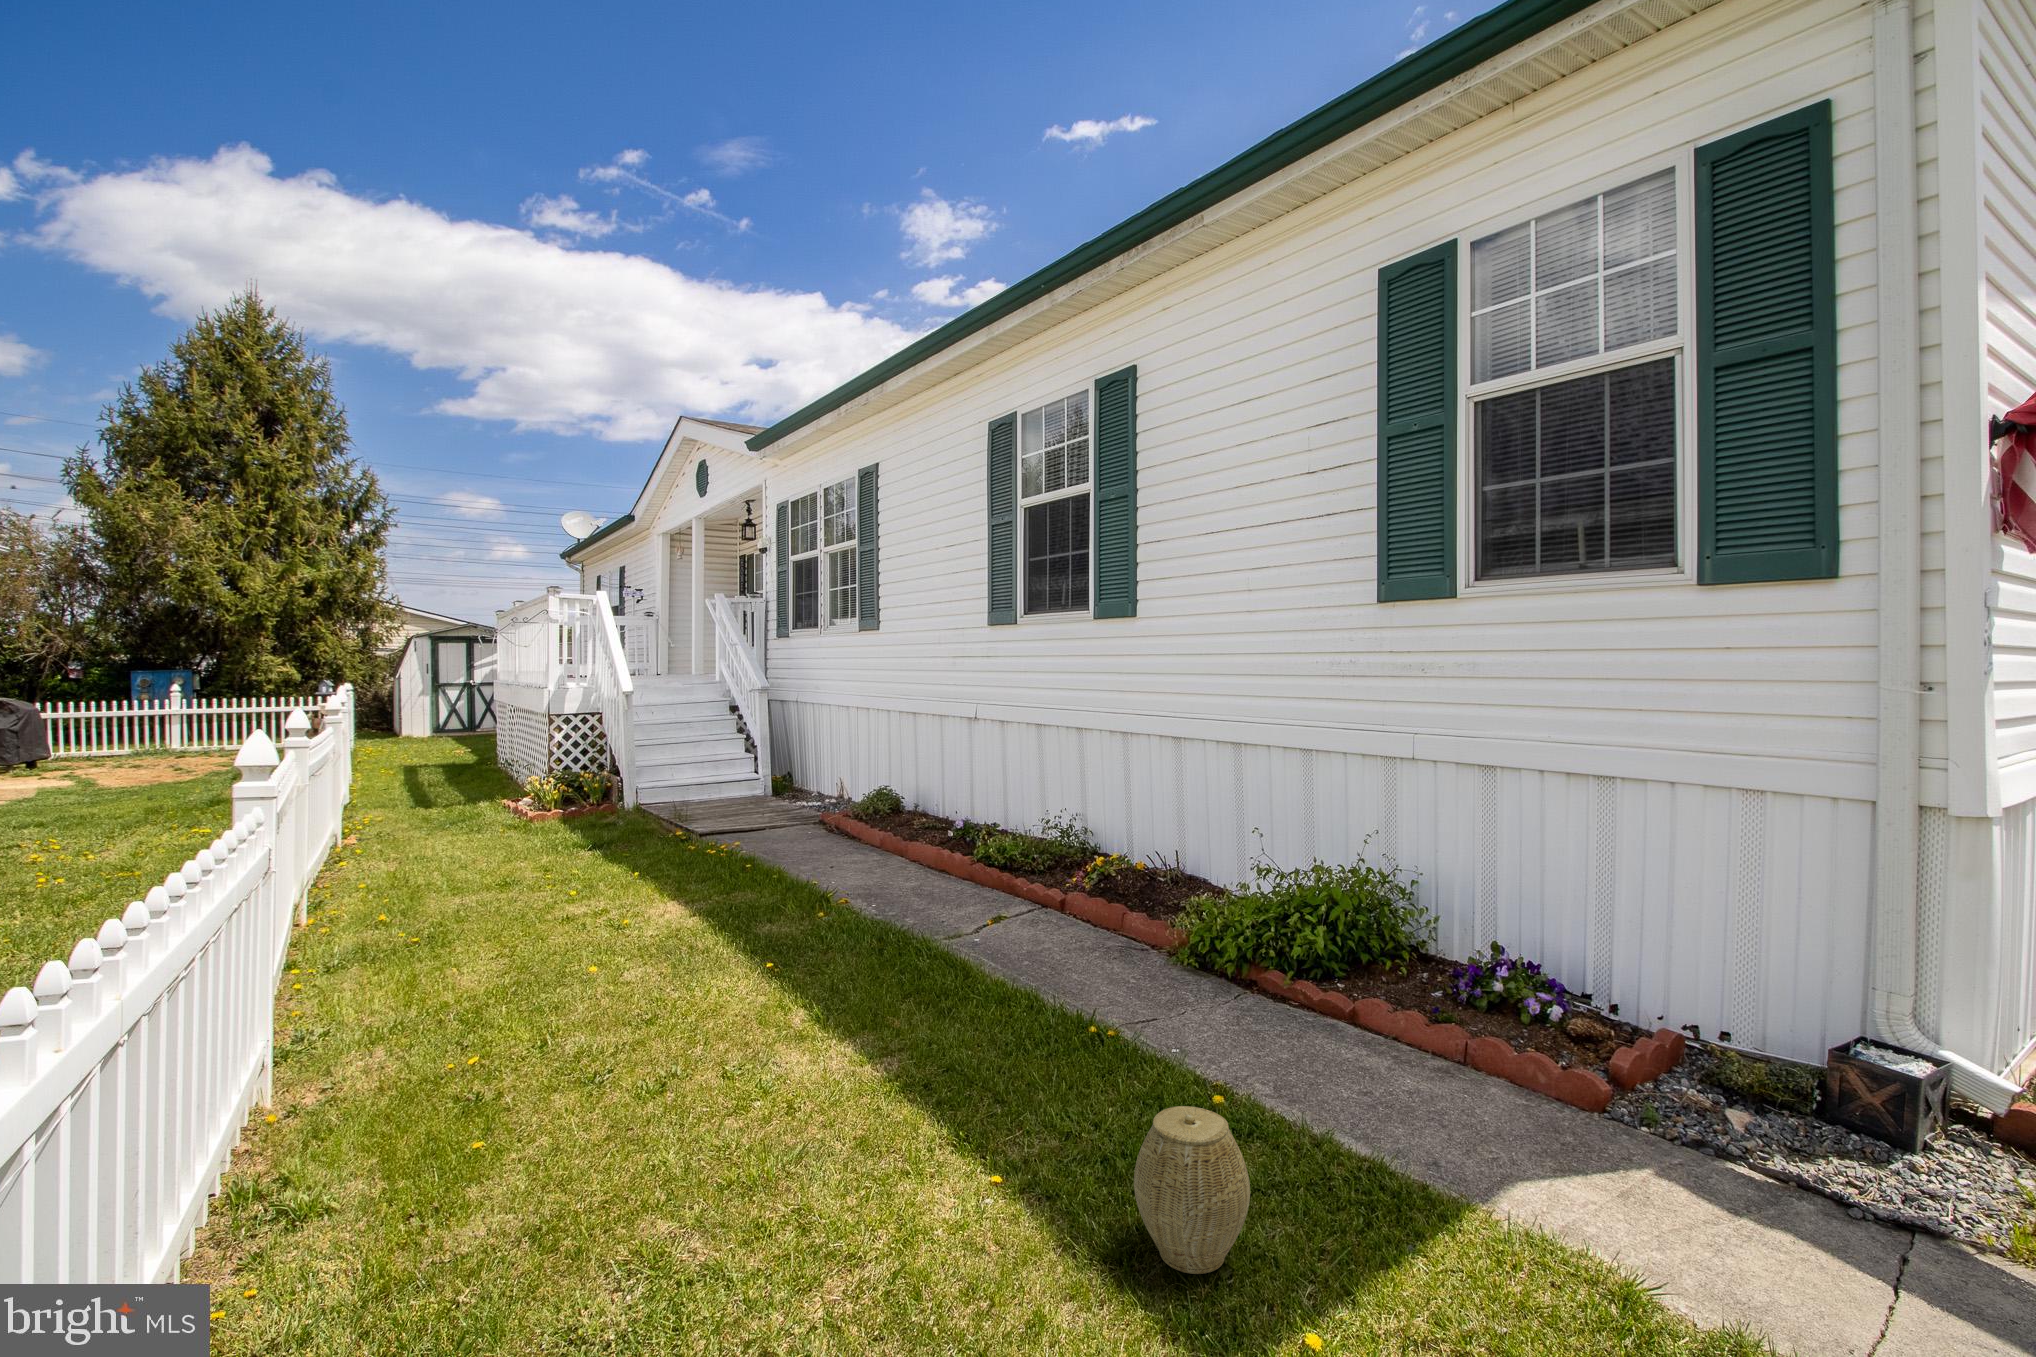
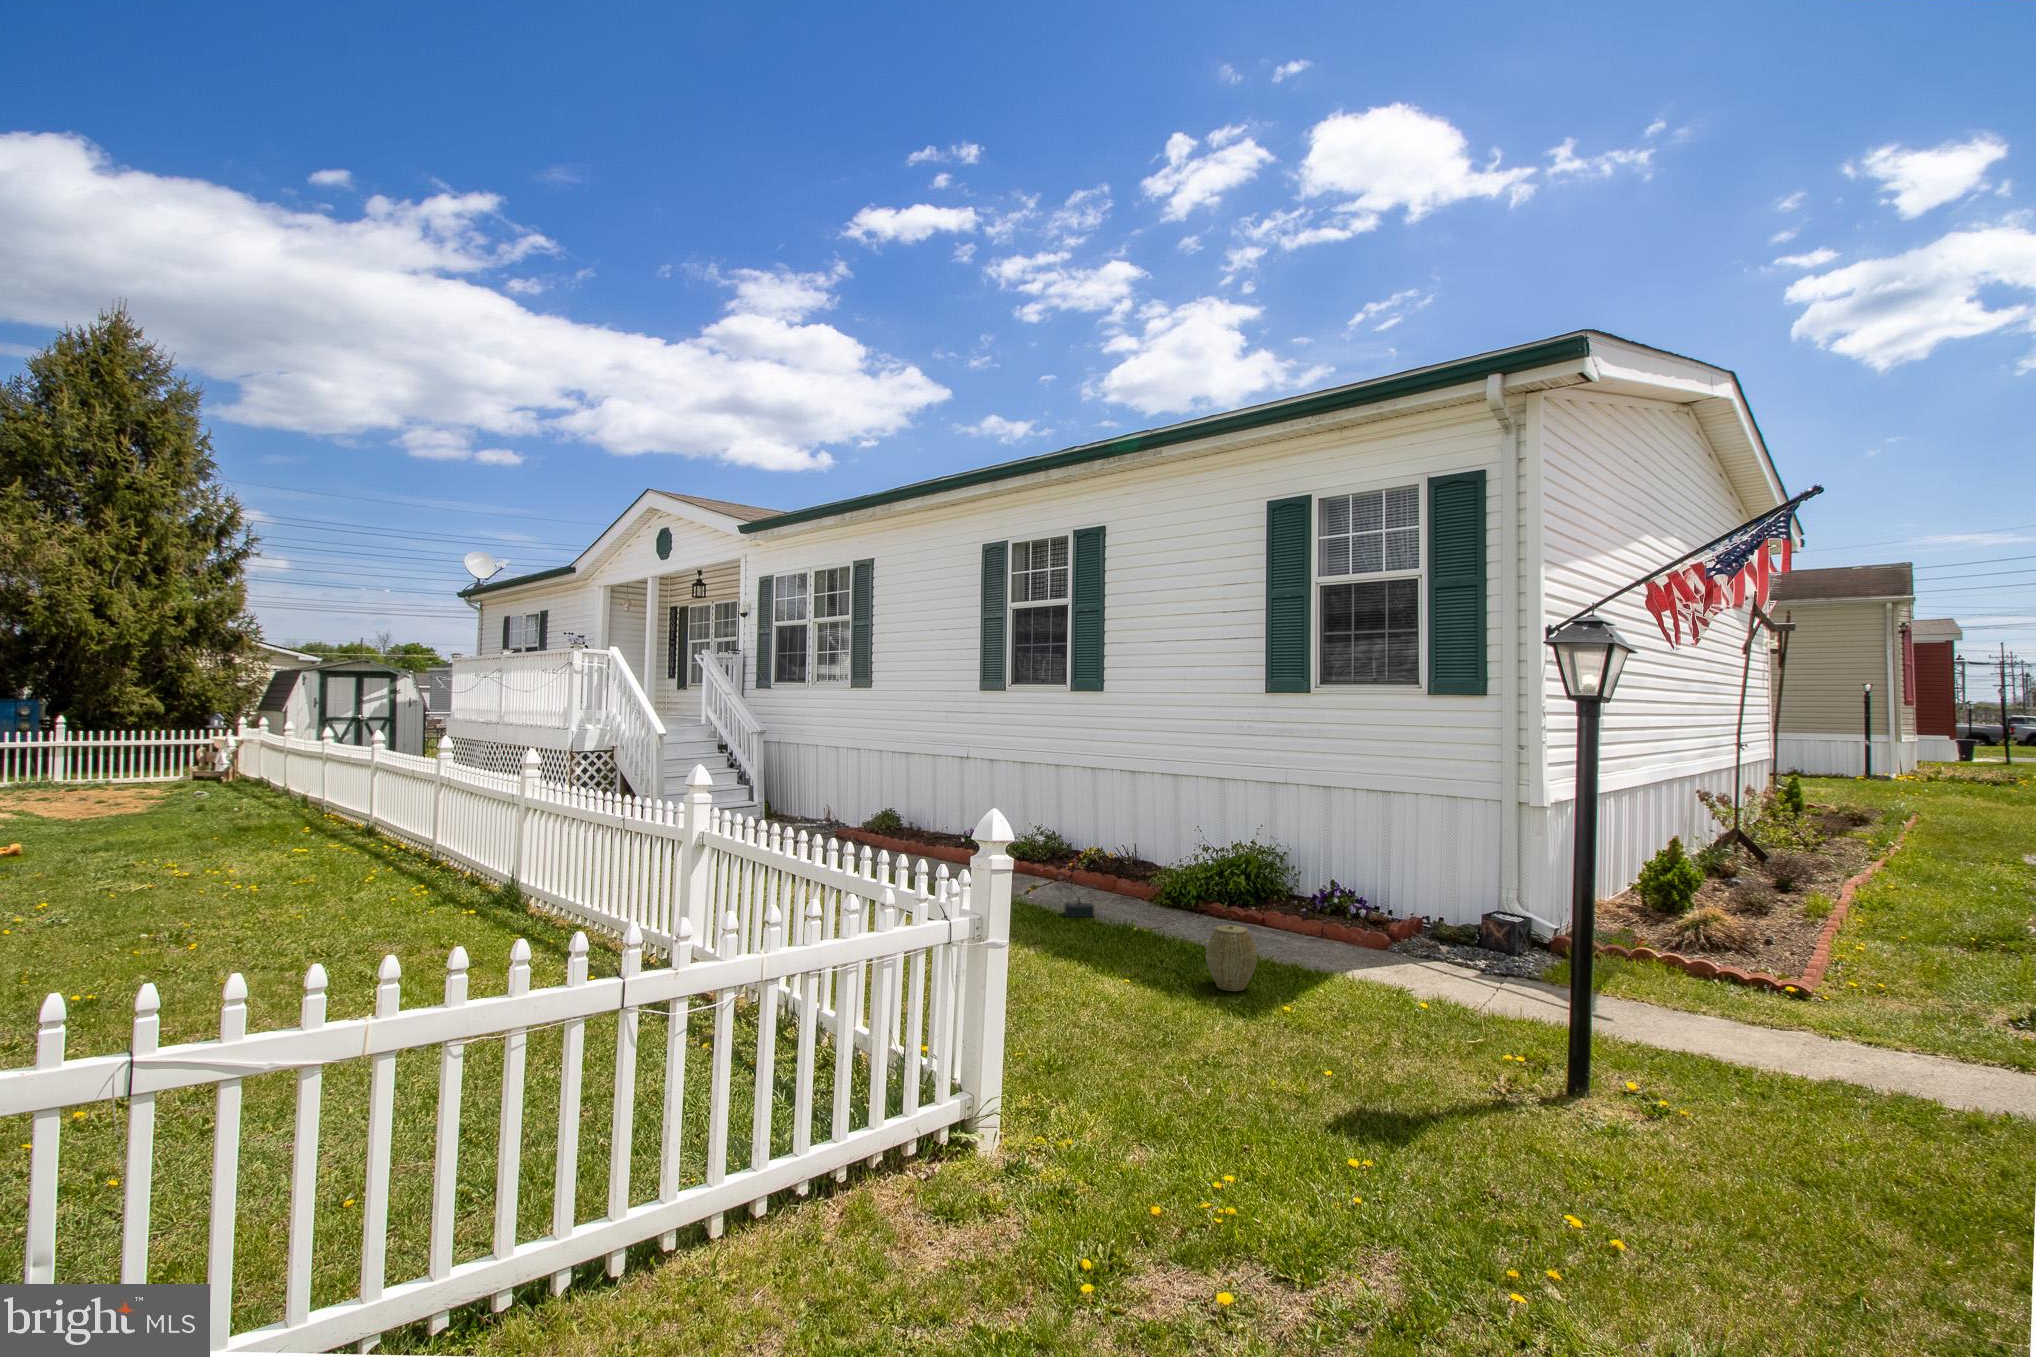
decorative plant: none [987,920,1067,996] -> present [1058,876,1099,917]

